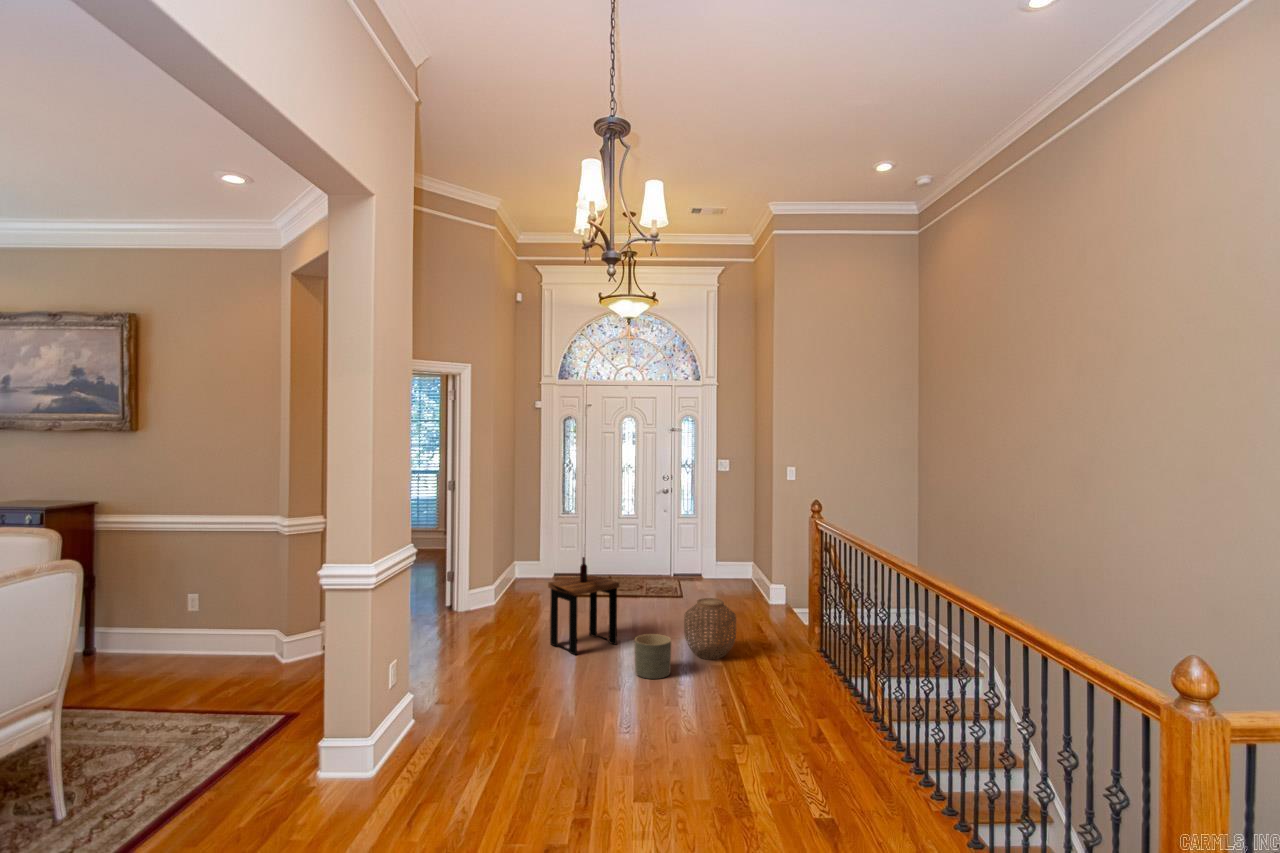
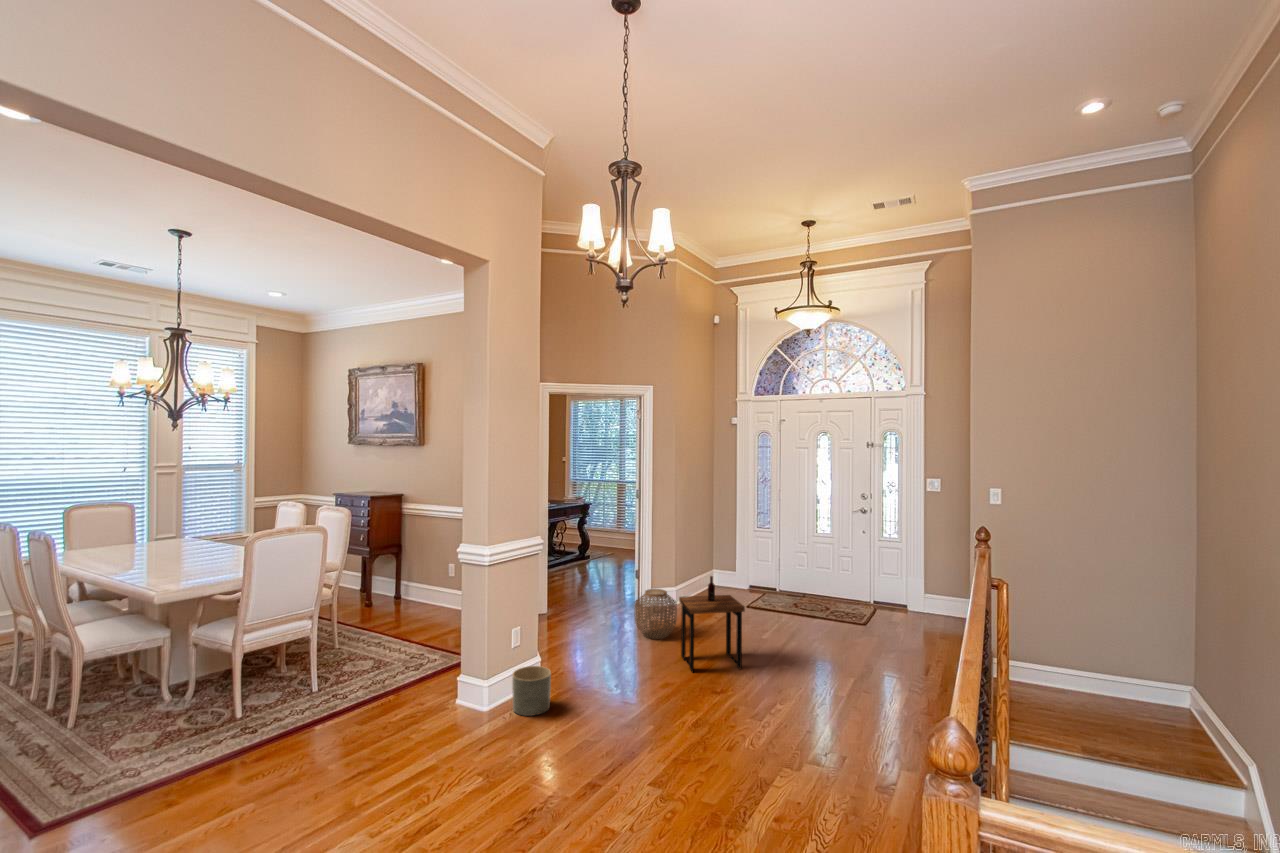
woven basket: present [684,598,736,659] -> present [635,589,677,639]
planter: present [635,634,671,679] -> present [512,666,551,716]

